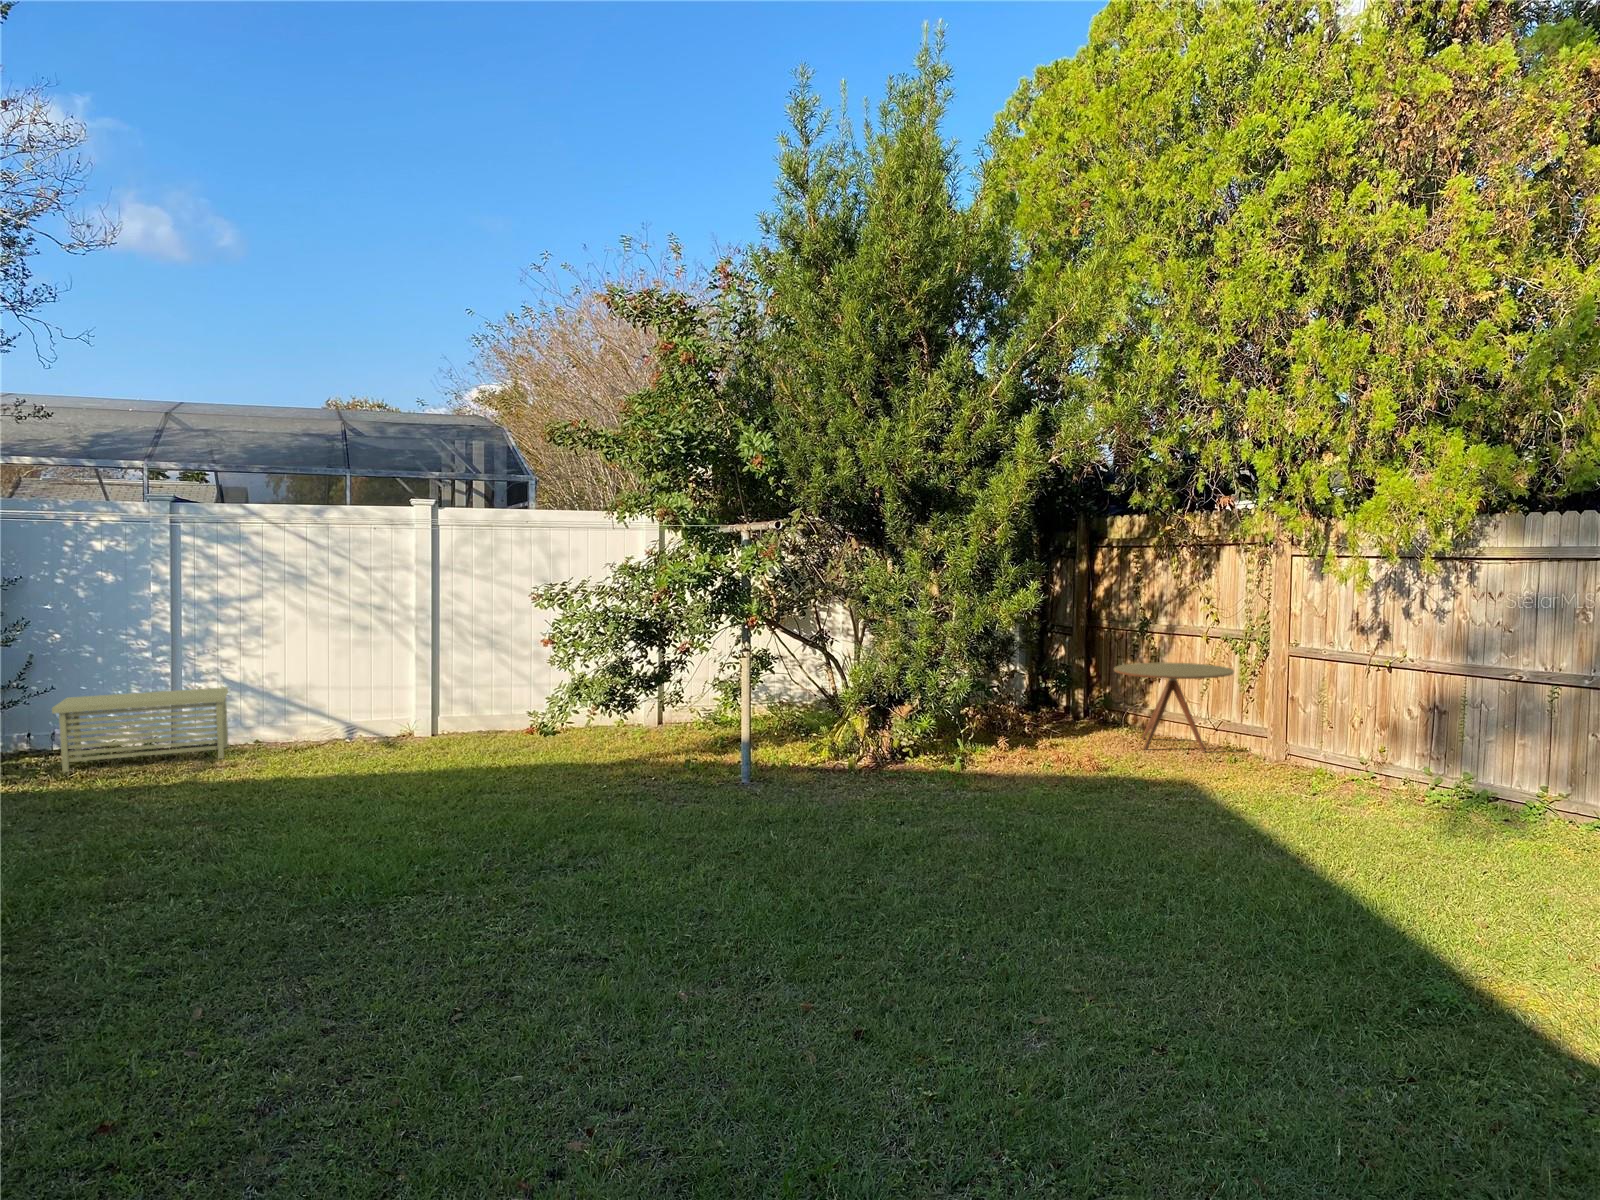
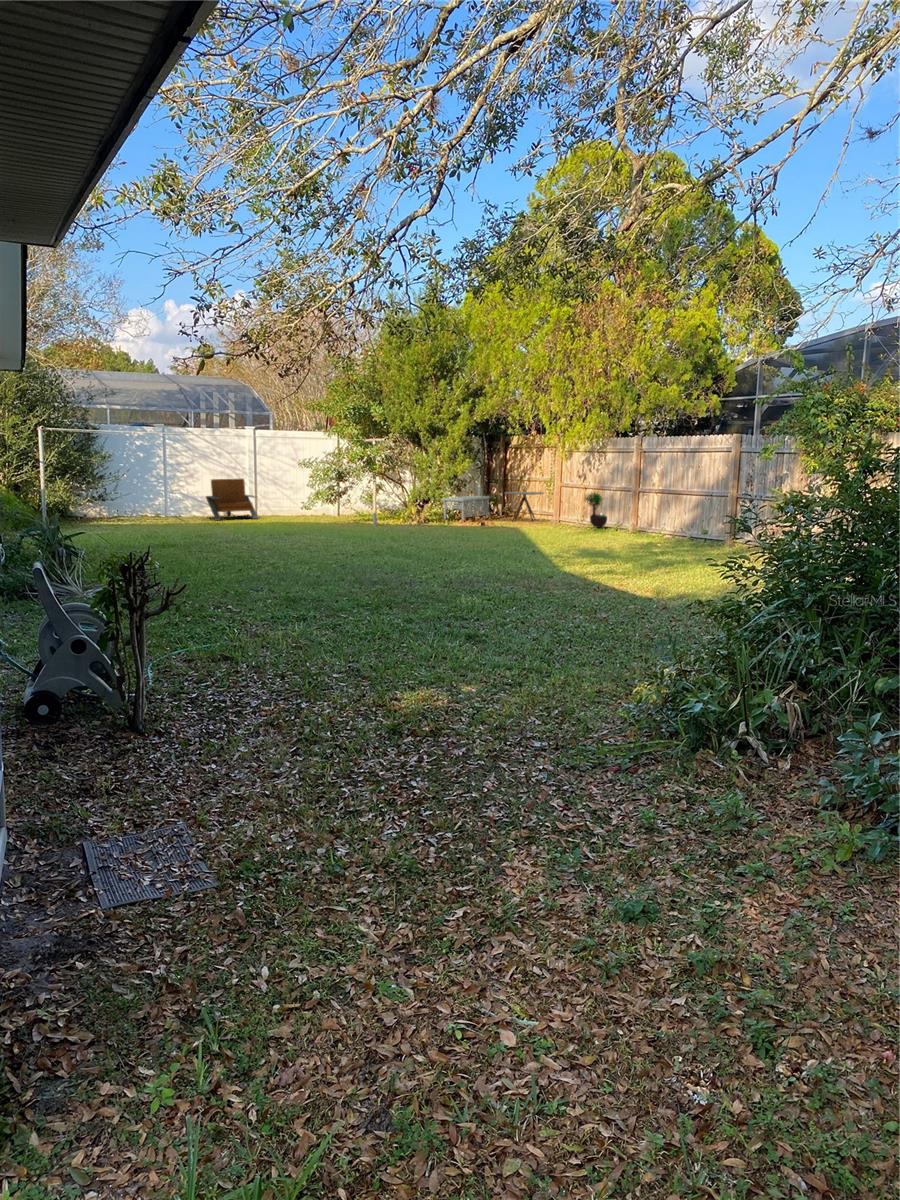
lounge chair: none [291,634,431,759] -> present [206,479,259,521]
potted tree: none [1406,671,1496,795] -> present [585,492,607,528]
storage bench: present [52,687,229,772] -> present [442,496,490,520]

